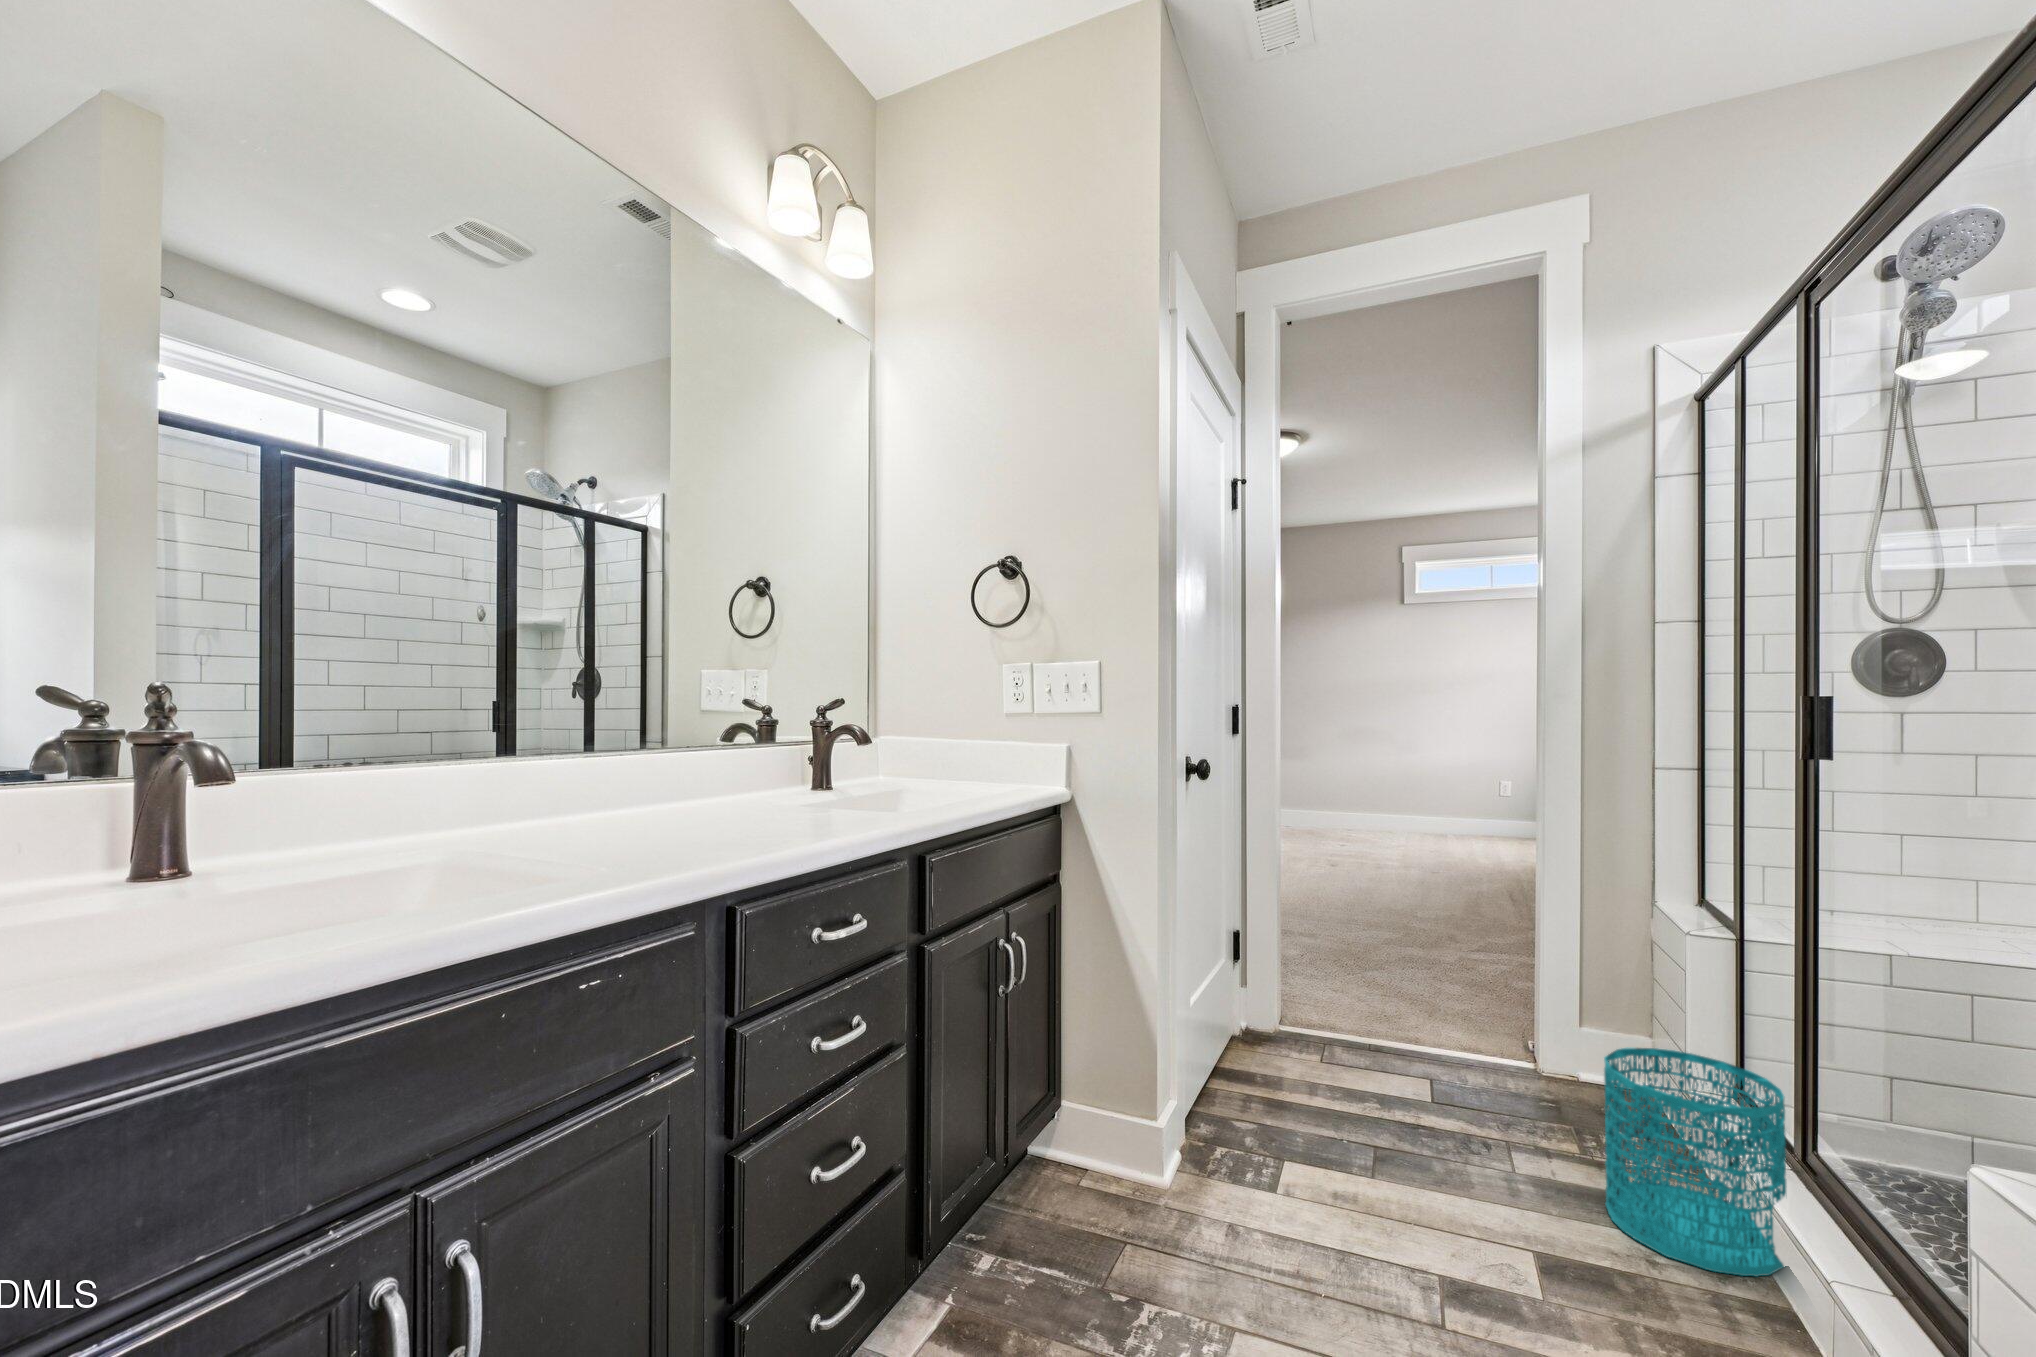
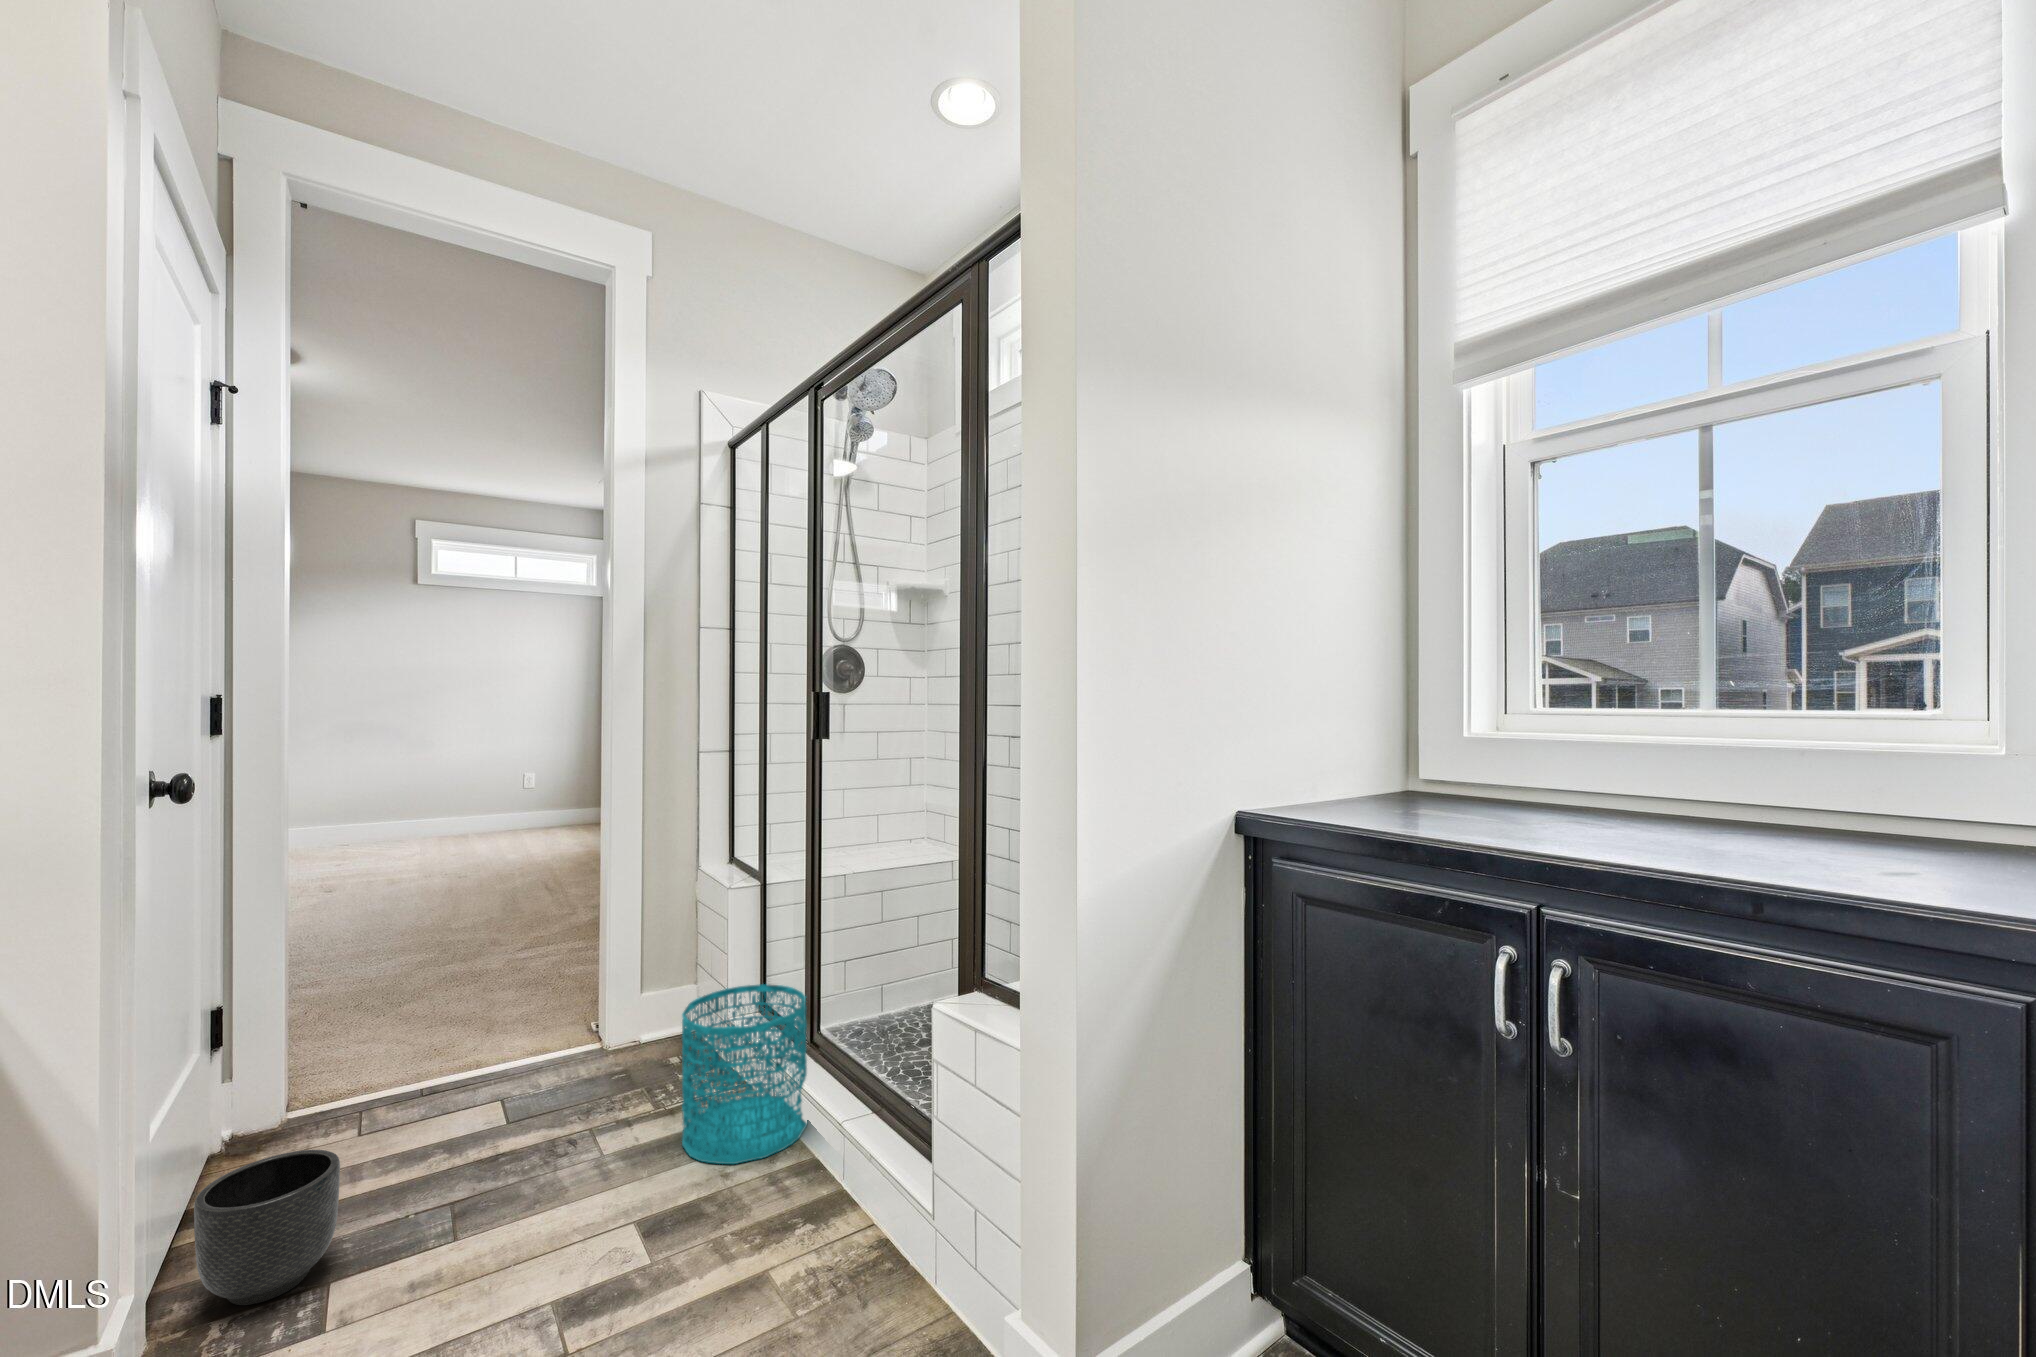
planter: none [1208,1043,1293,1150] -> present [194,1150,340,1305]

